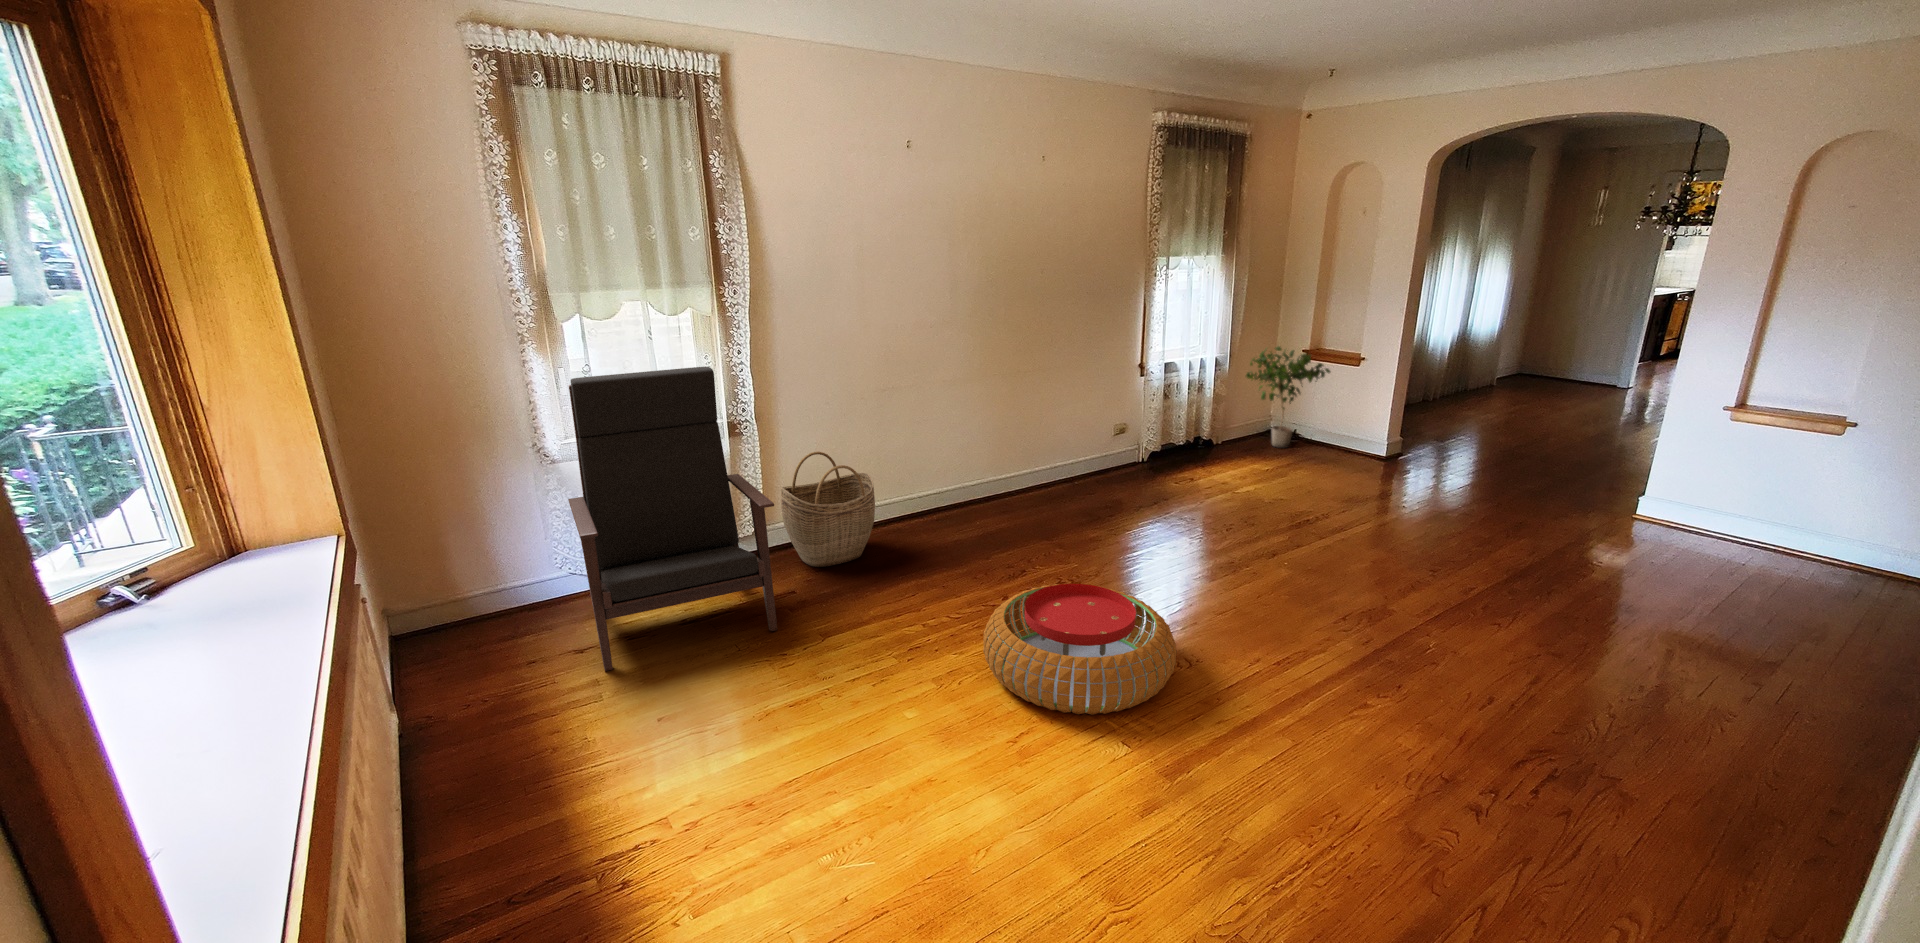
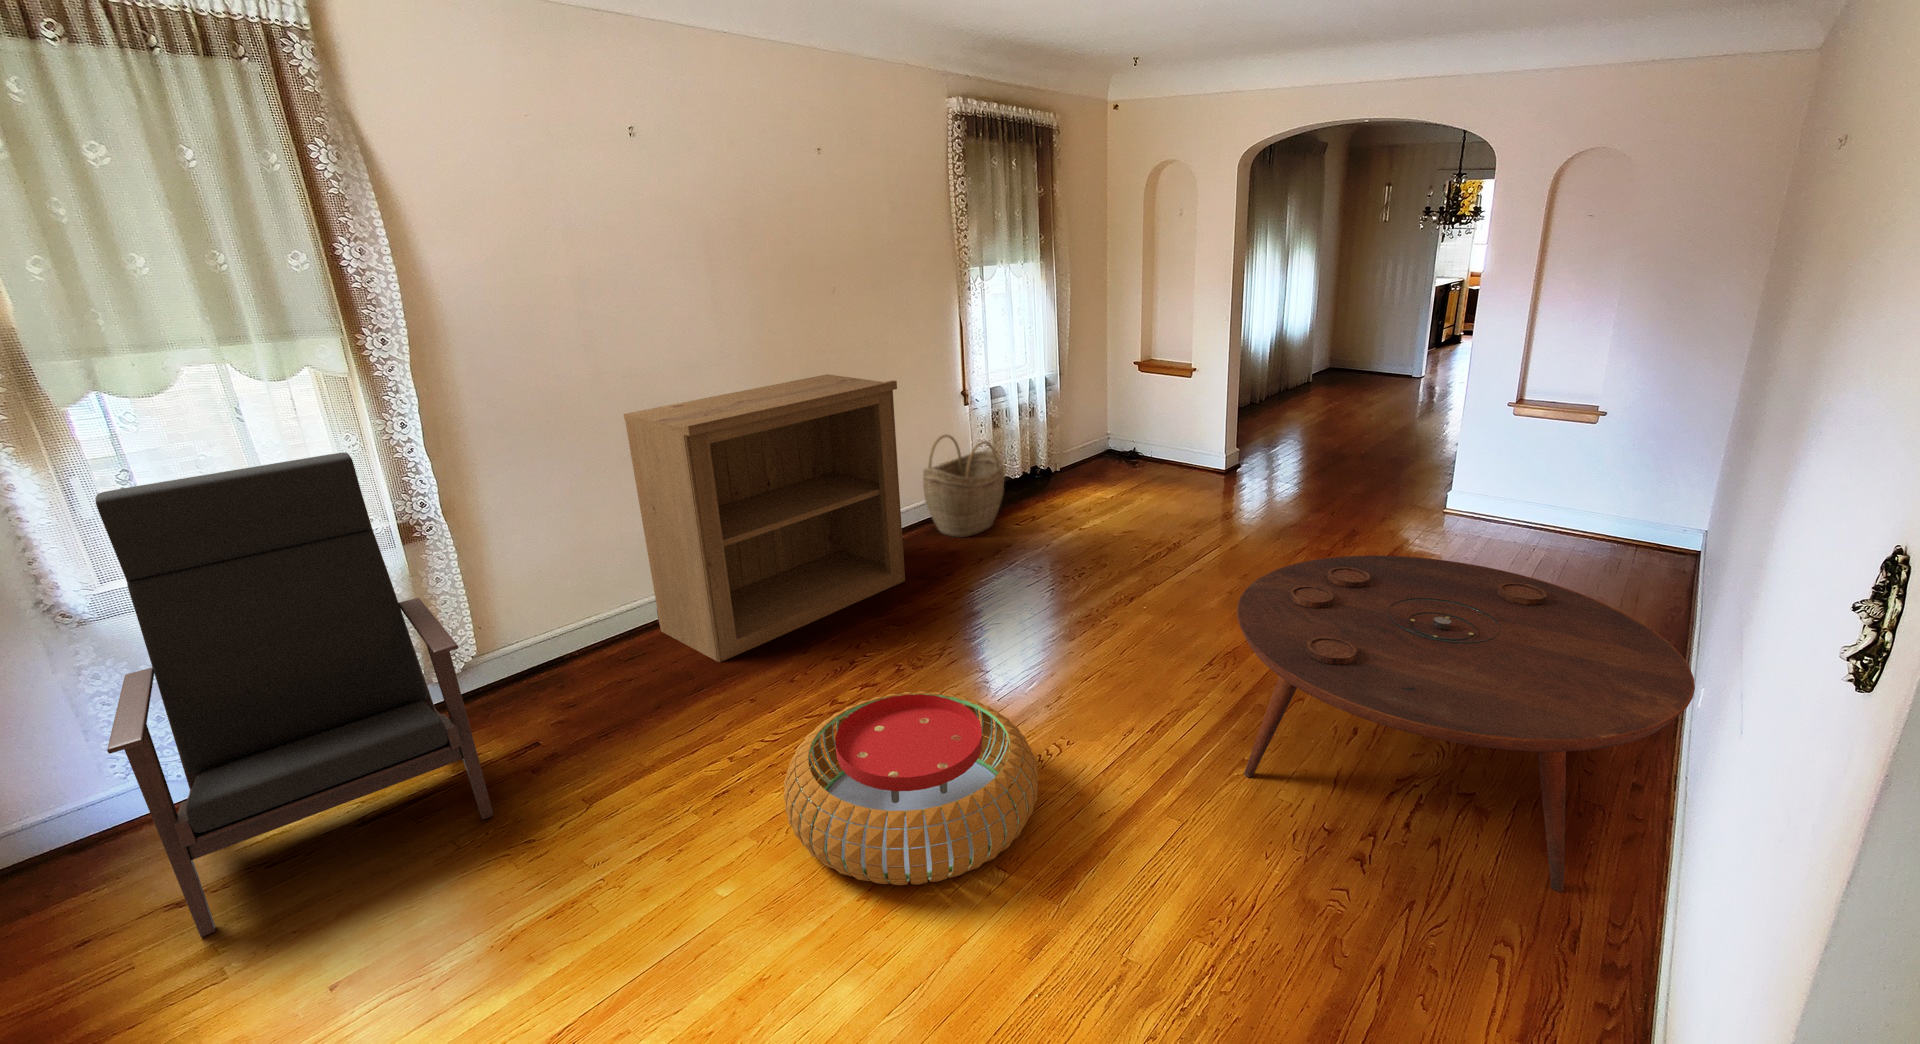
bookshelf: none [881,339,1091,555] -> present [624,374,905,662]
potted plant: present [1246,346,1330,448] -> none [1077,360,1167,473]
woven basket: present [781,452,875,567] -> present [923,435,1004,537]
coffee table: none [1348,523,1755,799] -> present [1237,556,1695,892]

